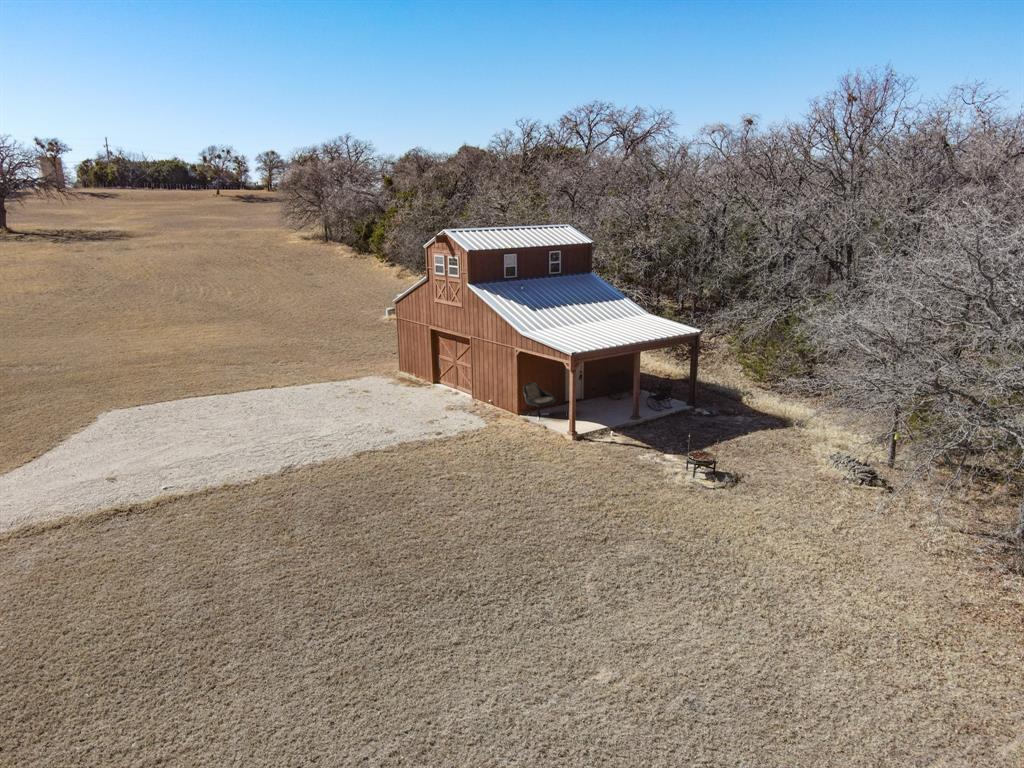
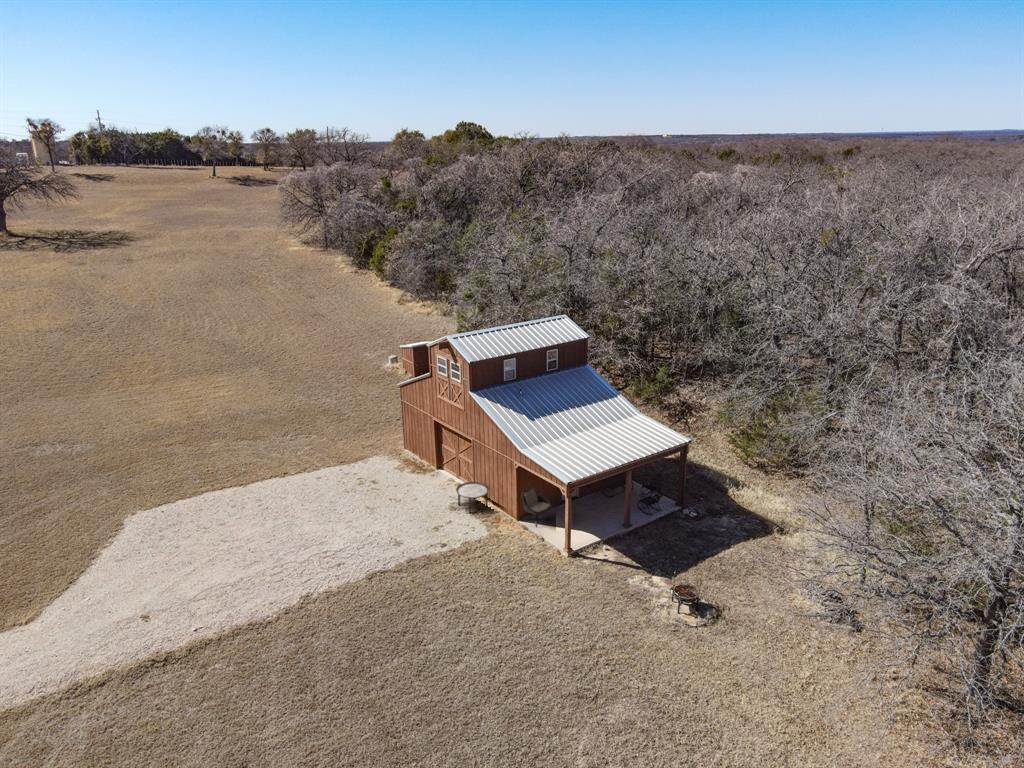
round table: none [453,382,488,411] -> present [456,482,489,513]

